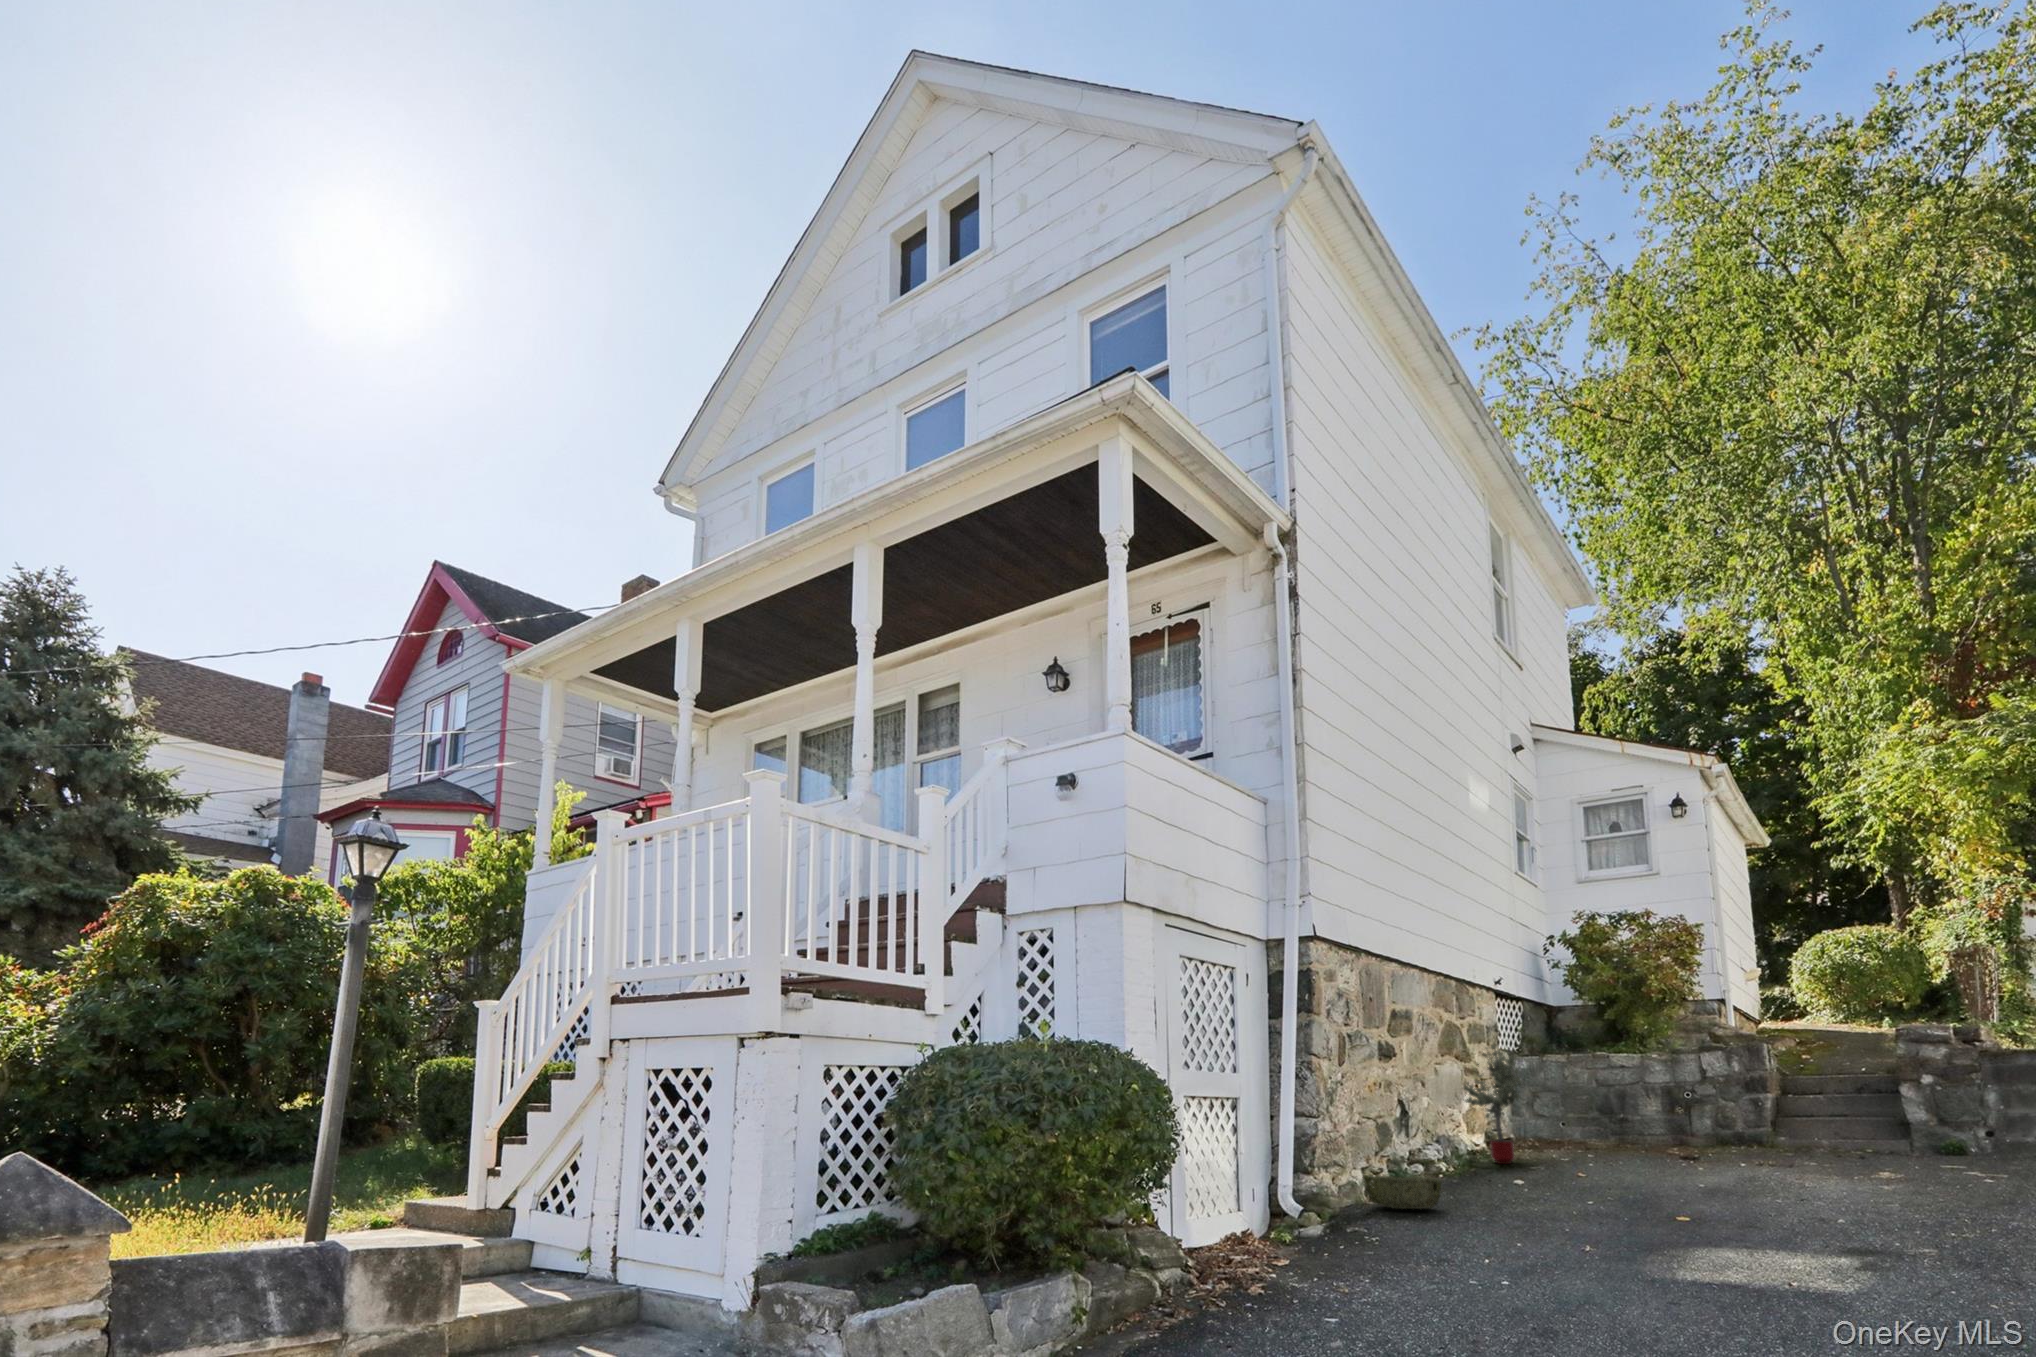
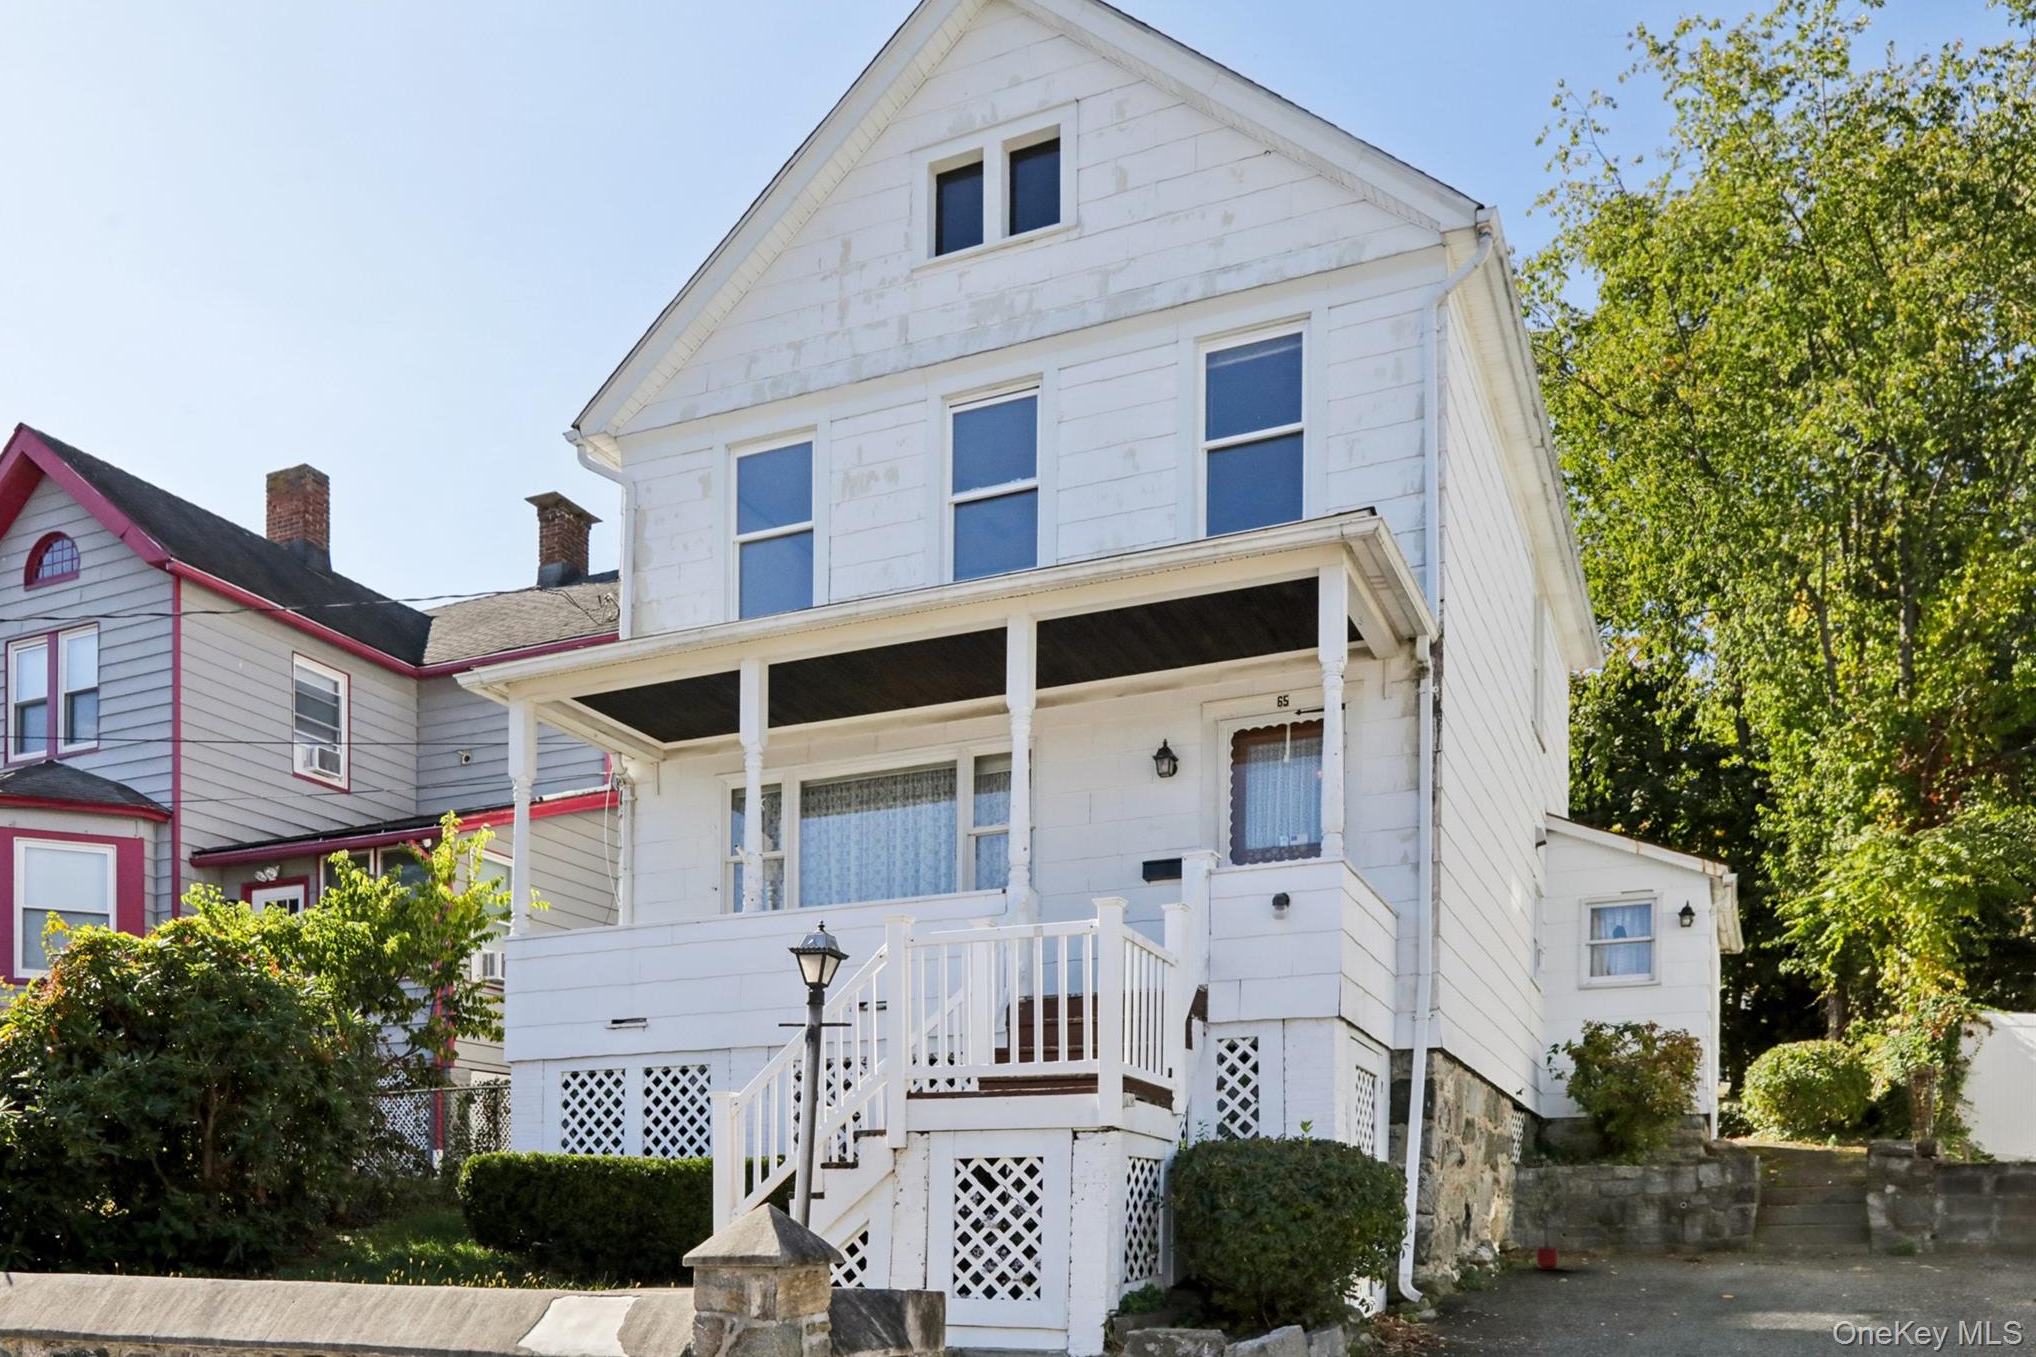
woven basket: present [1362,1175,1442,1209] -> none [1463,1273,1534,1306]

